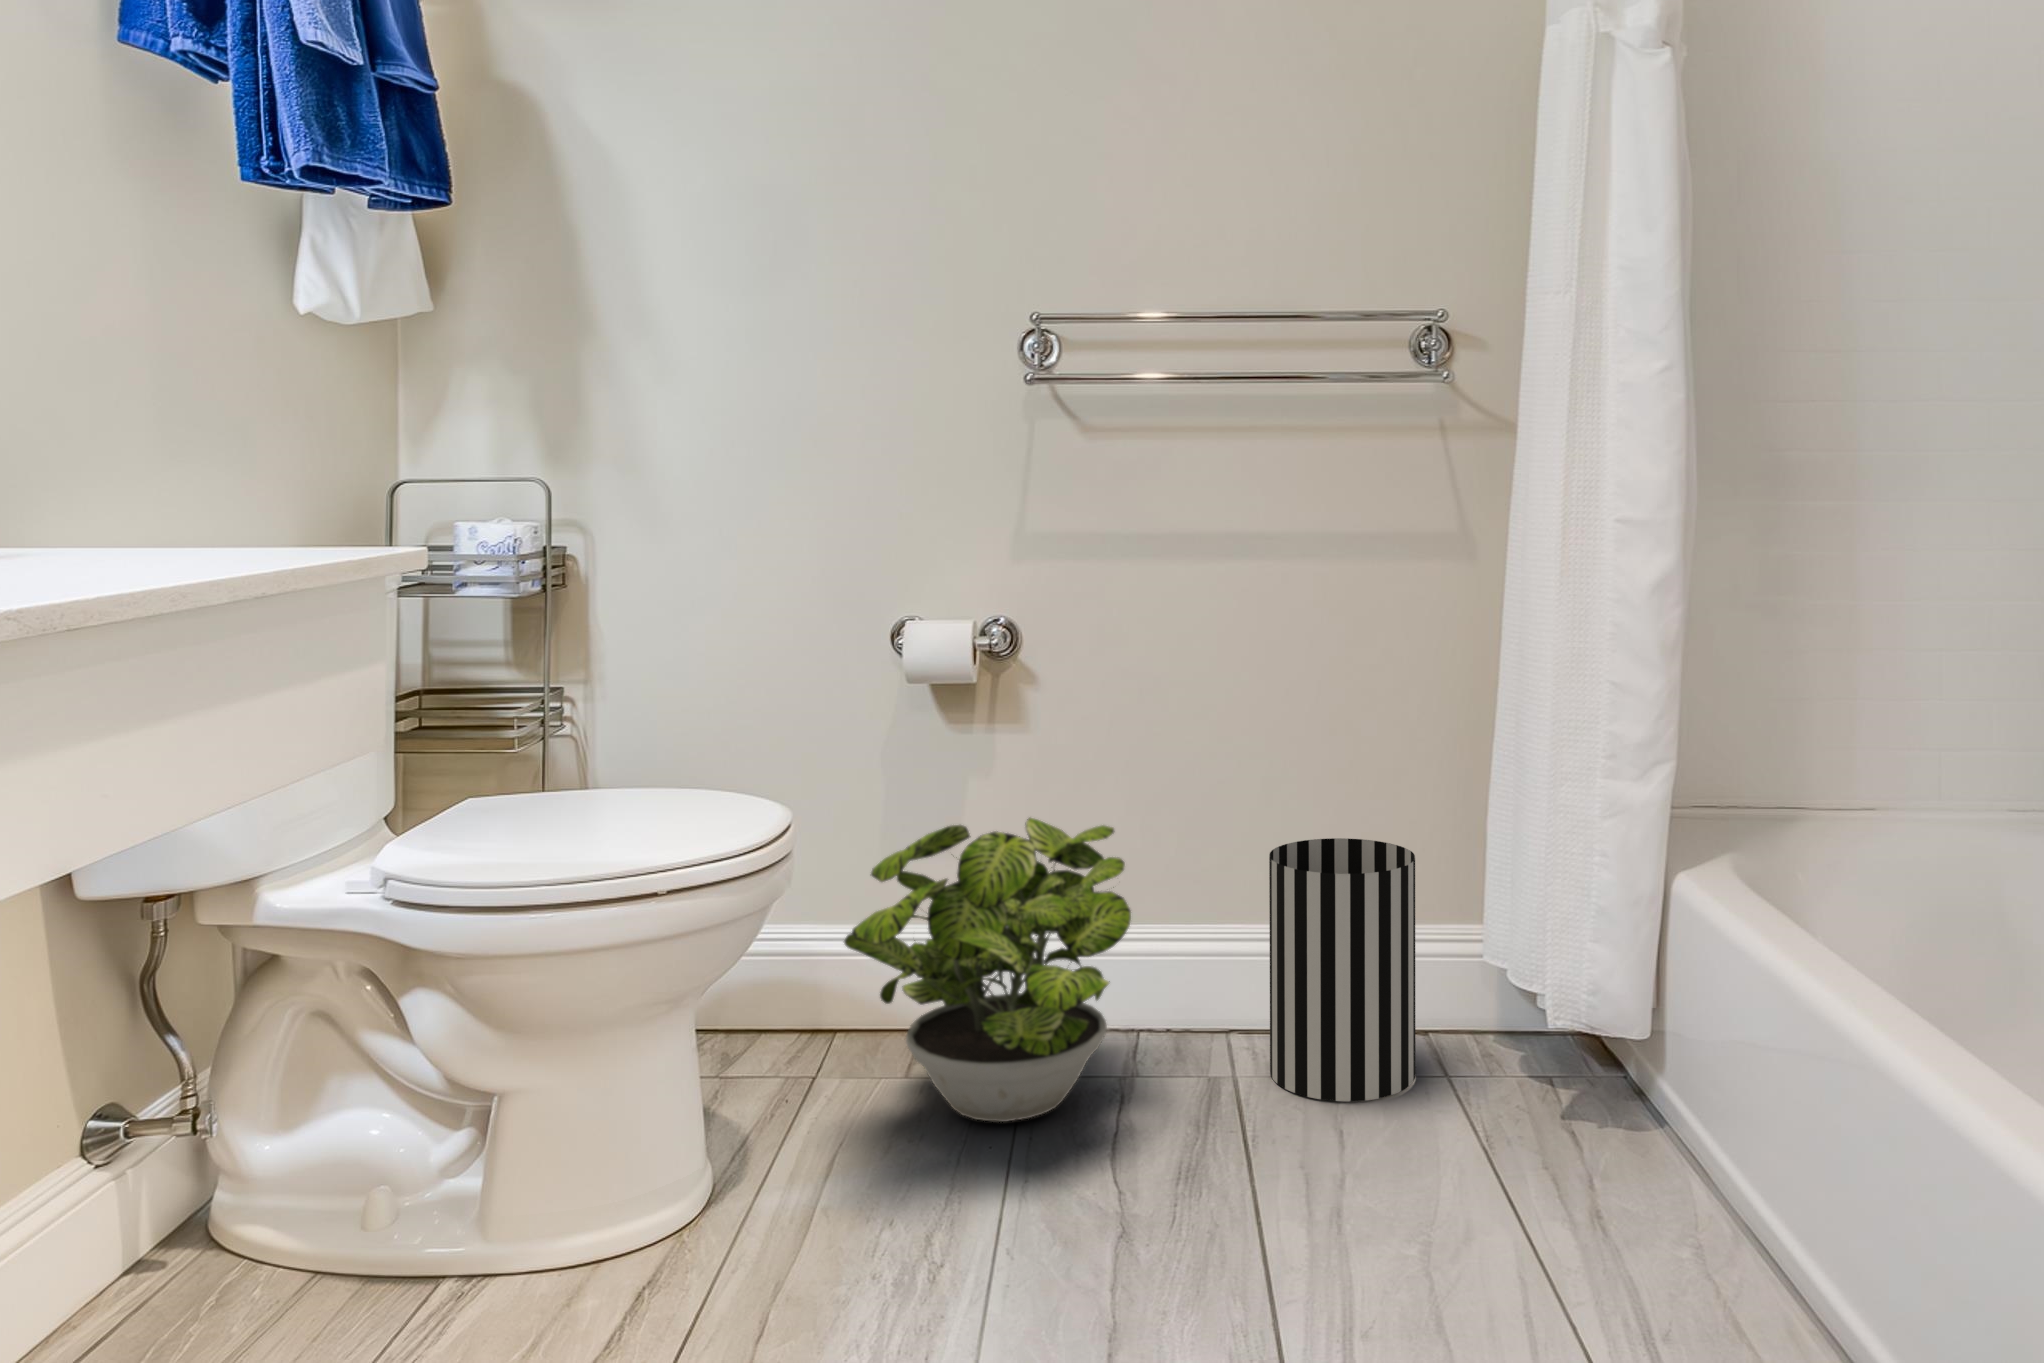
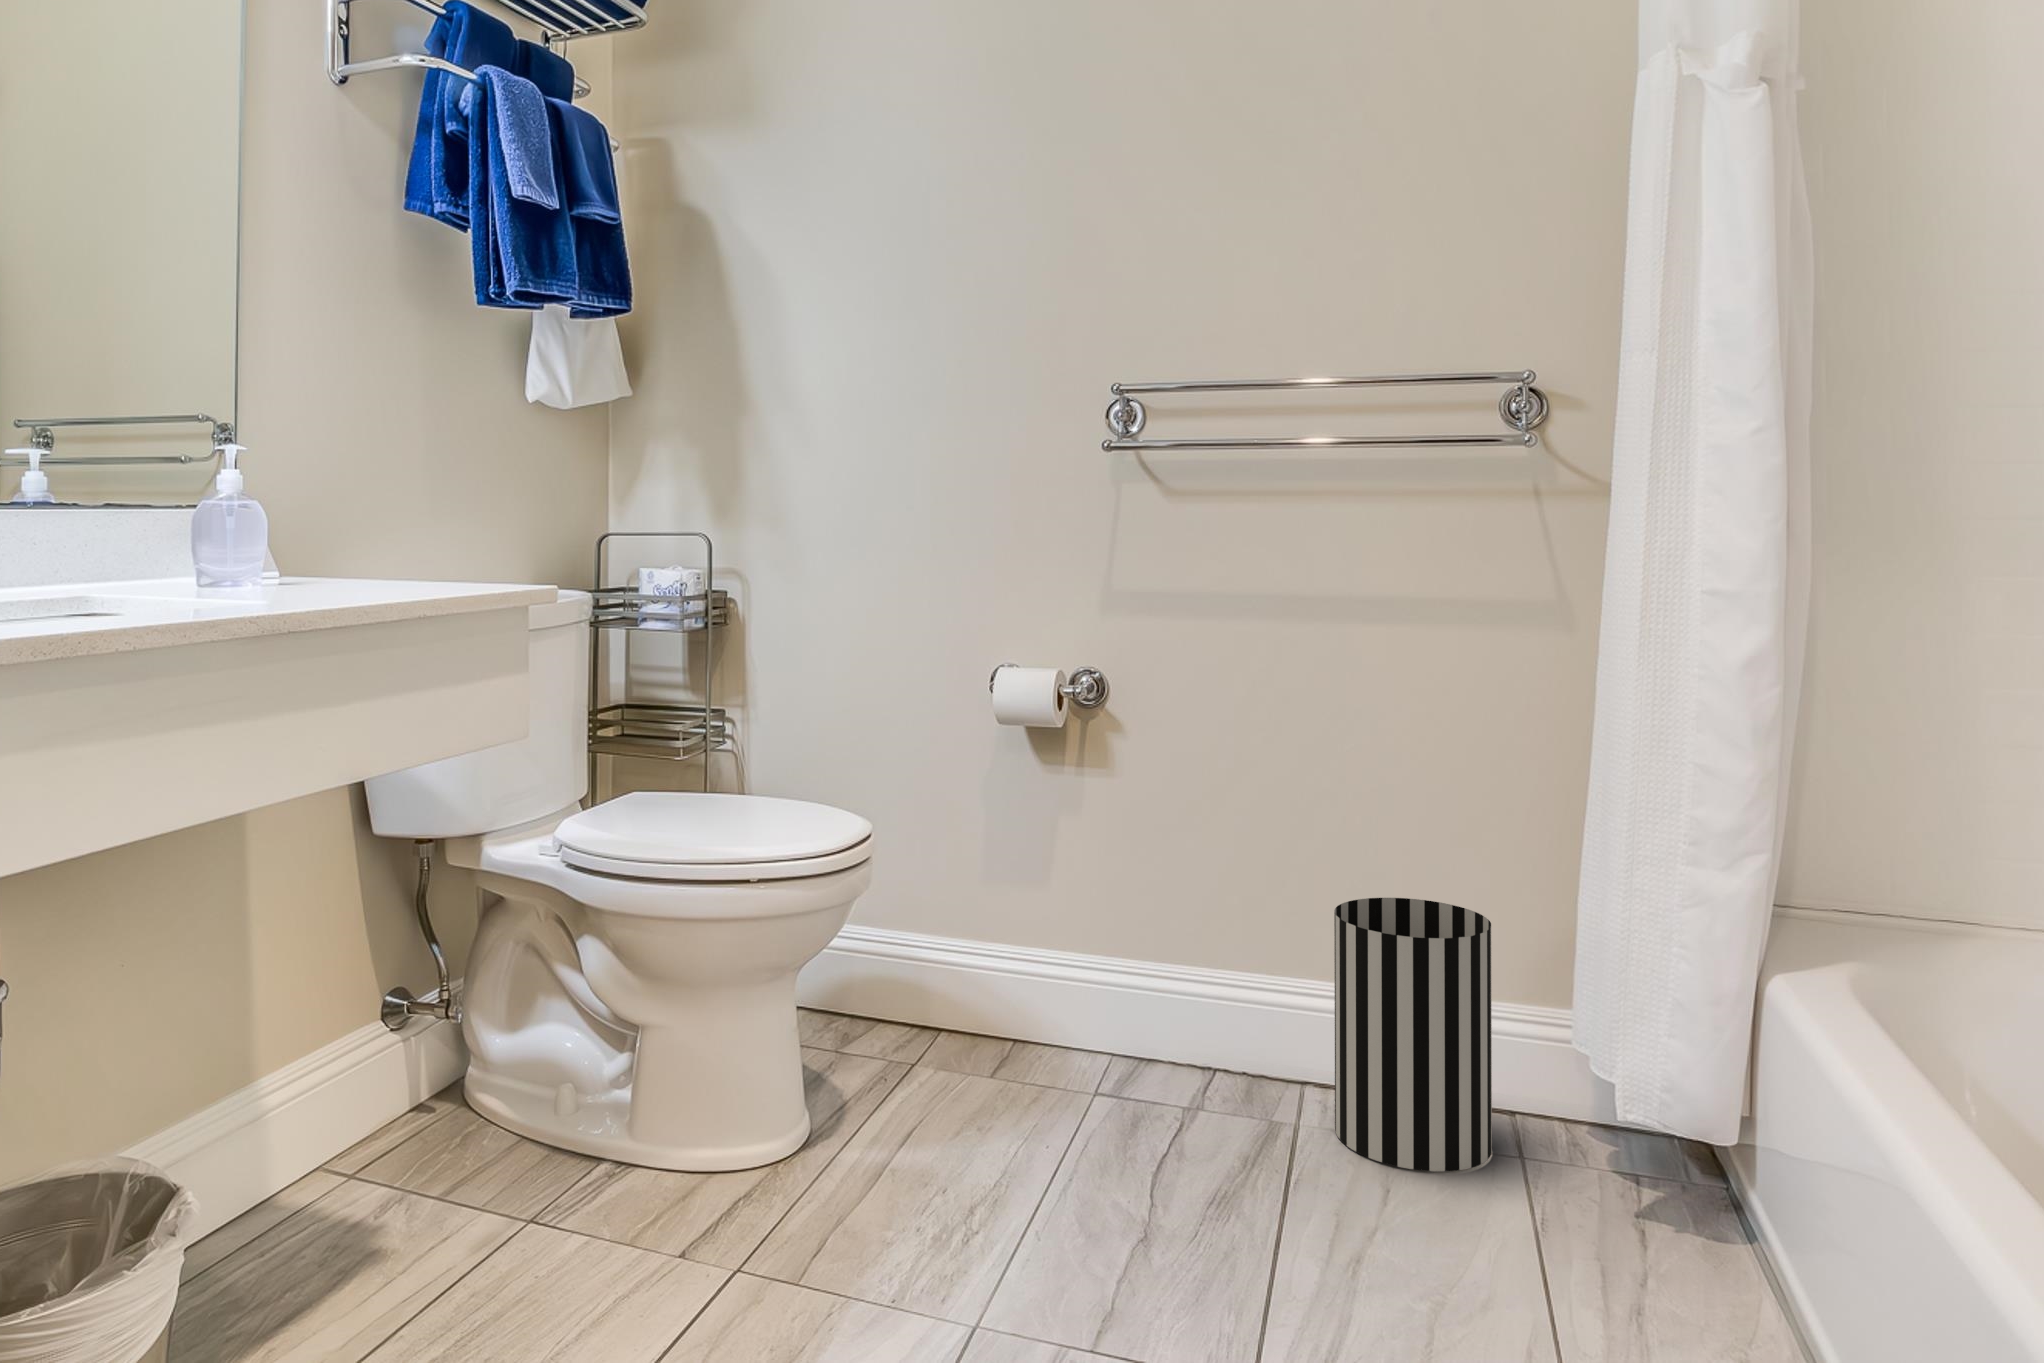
potted plant: present [844,818,1131,1122] -> none [923,851,1192,1135]

